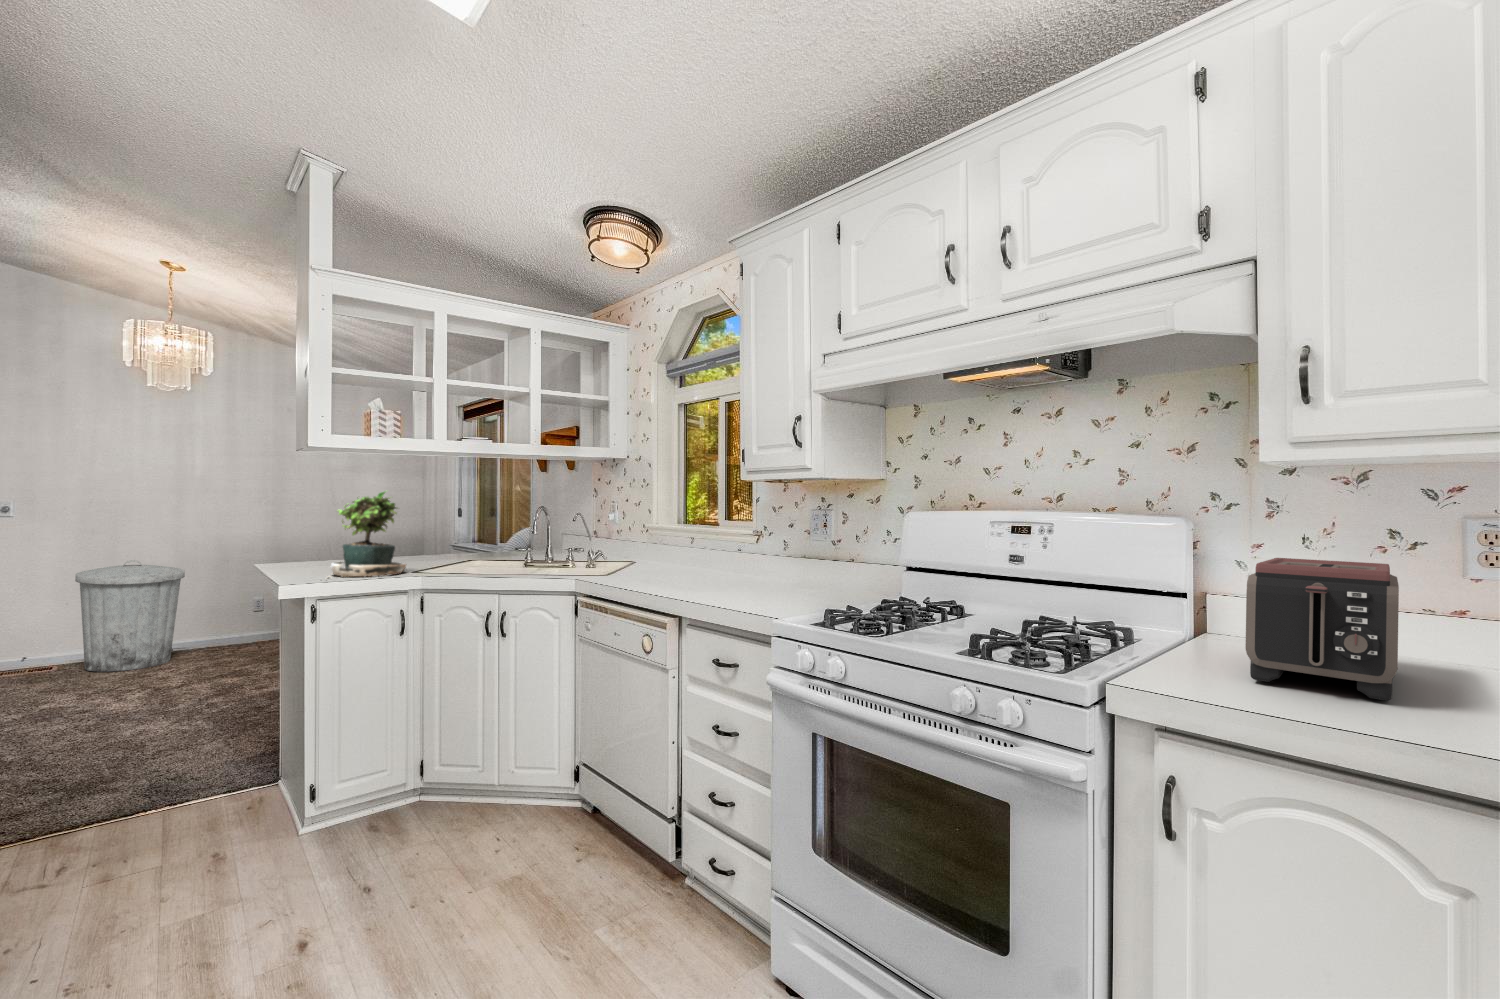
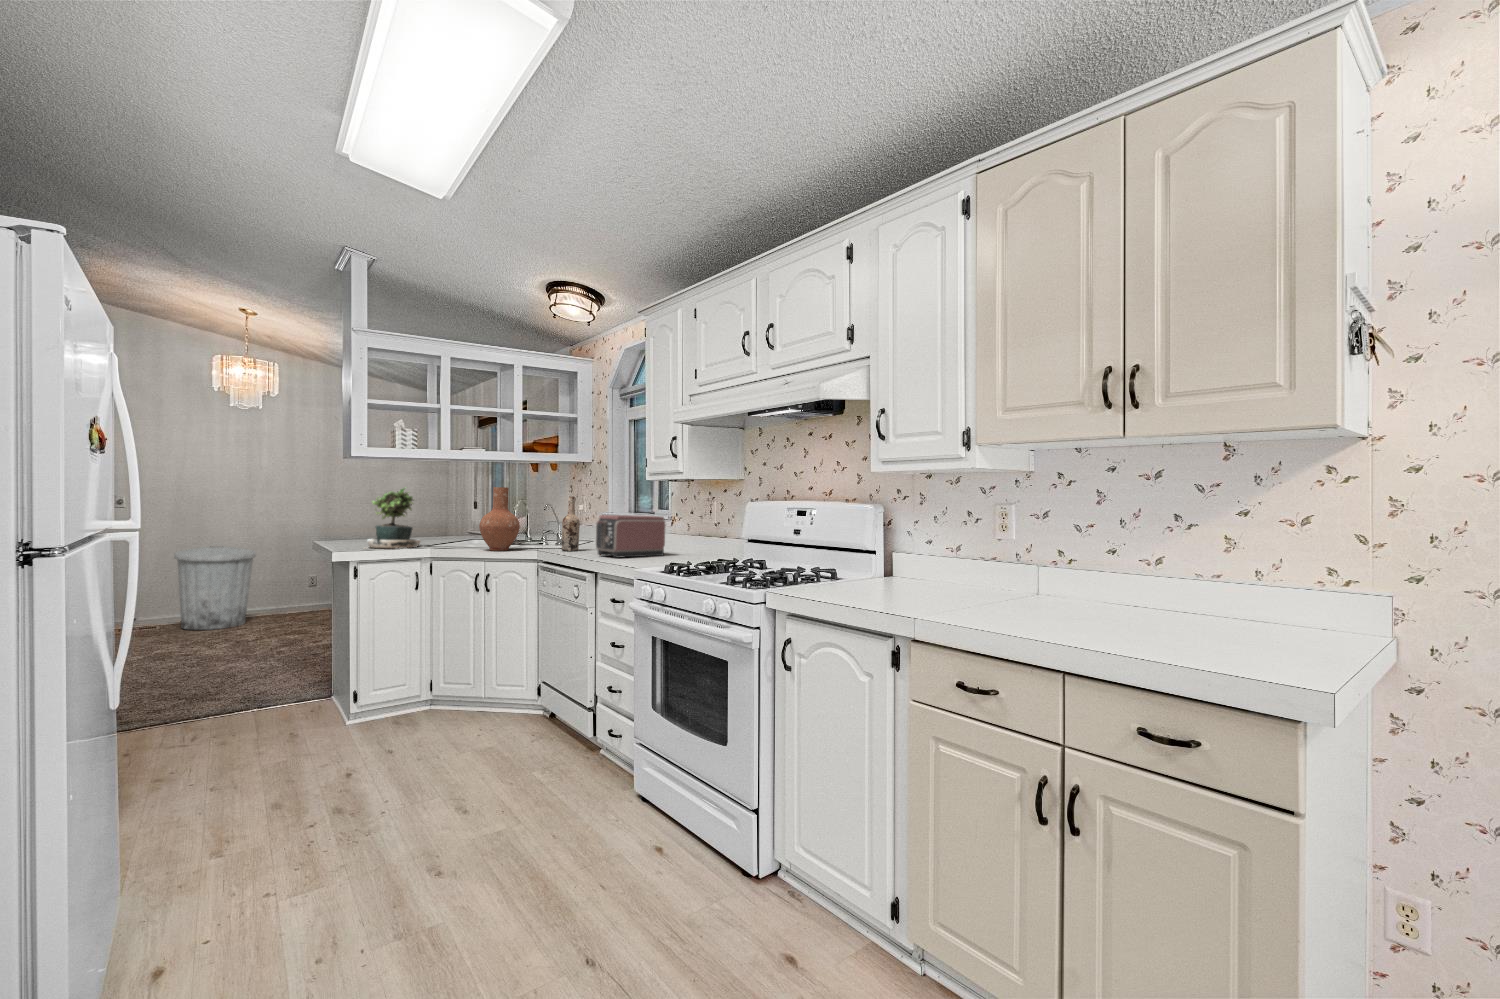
vase: none [494,490,549,580] -> present [480,487,520,551]
wine bottle: none [609,503,633,579] -> present [562,496,580,551]
toaster: present [1245,558,1399,700] -> present [596,515,665,558]

